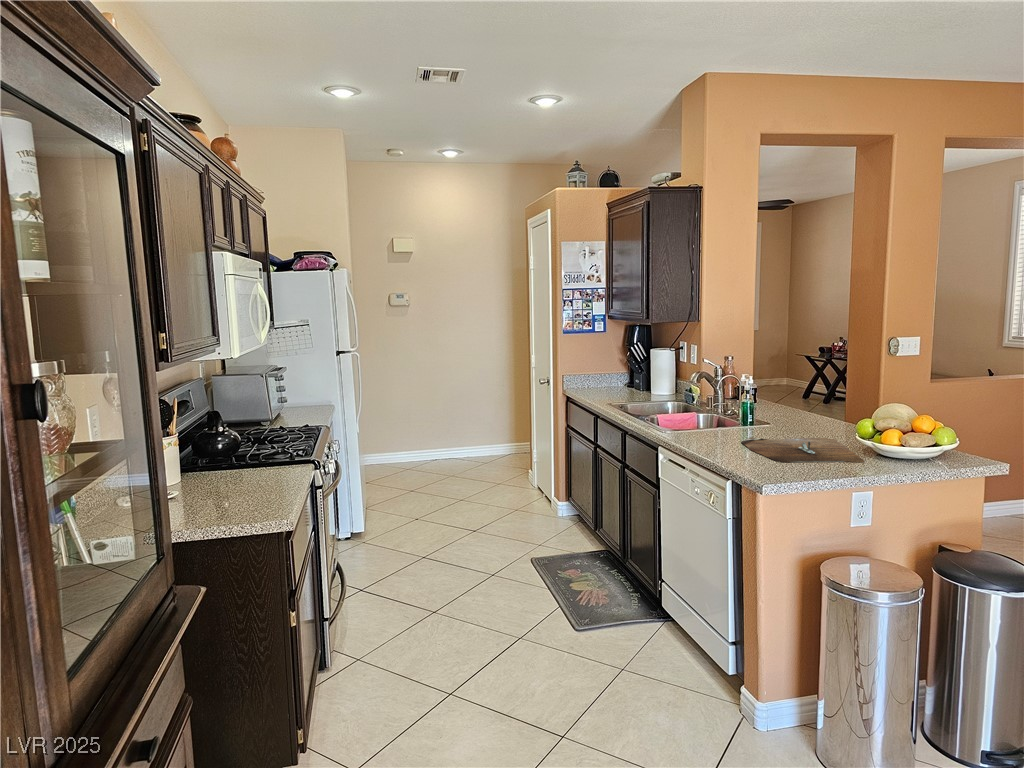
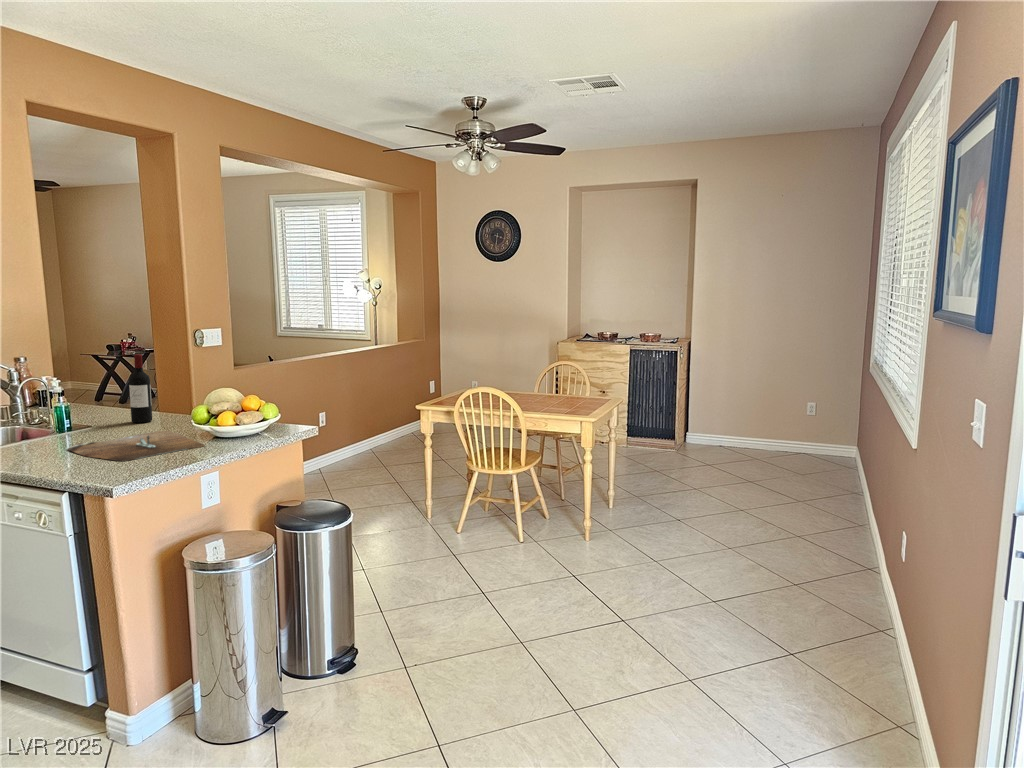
wine bottle: none [805,361,826,427] -> present [129,354,152,423]

